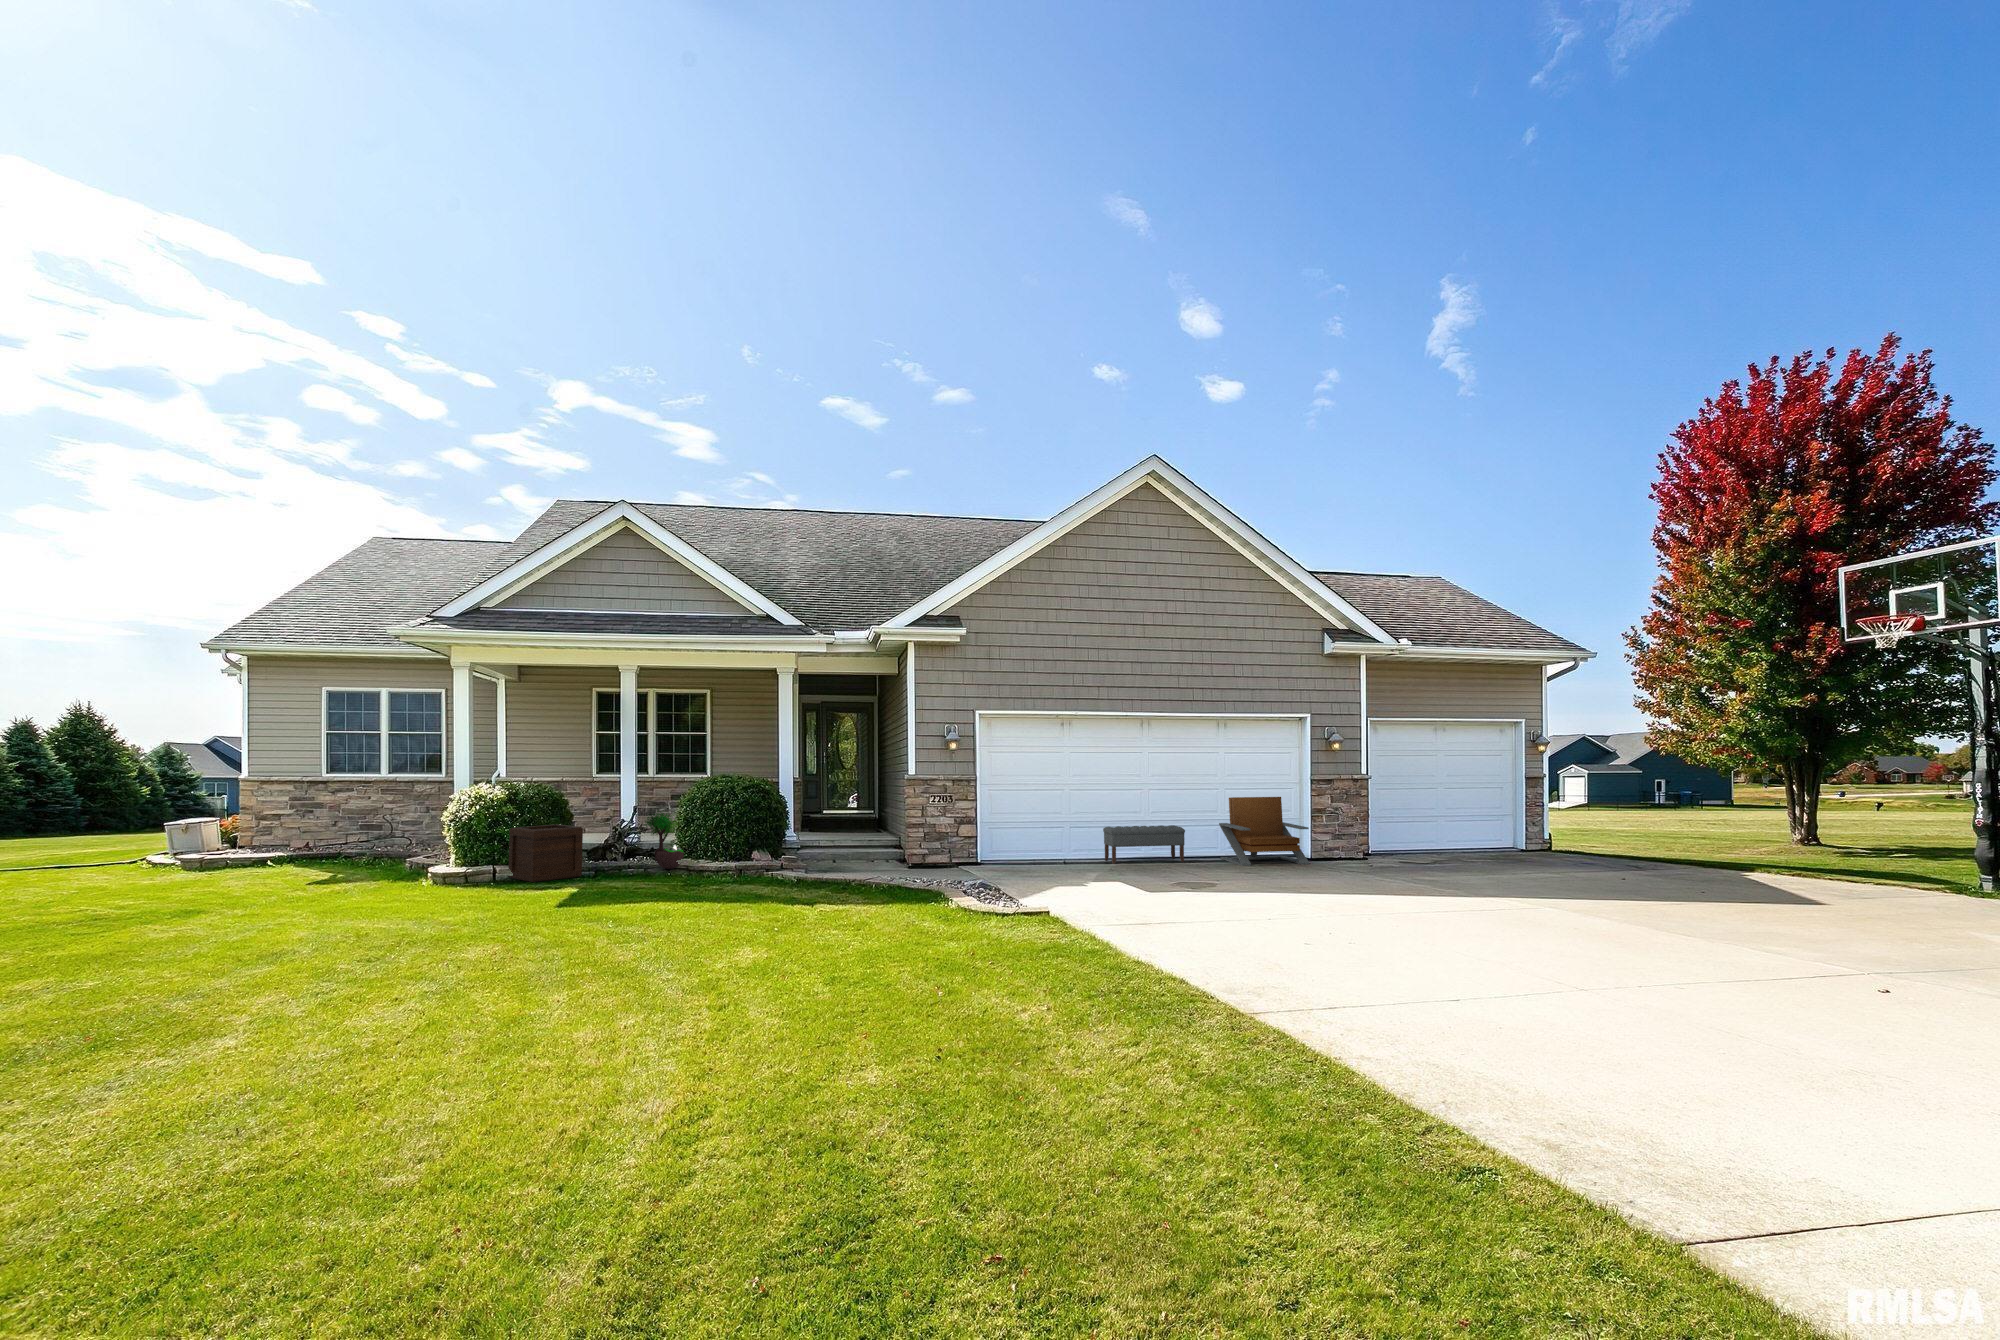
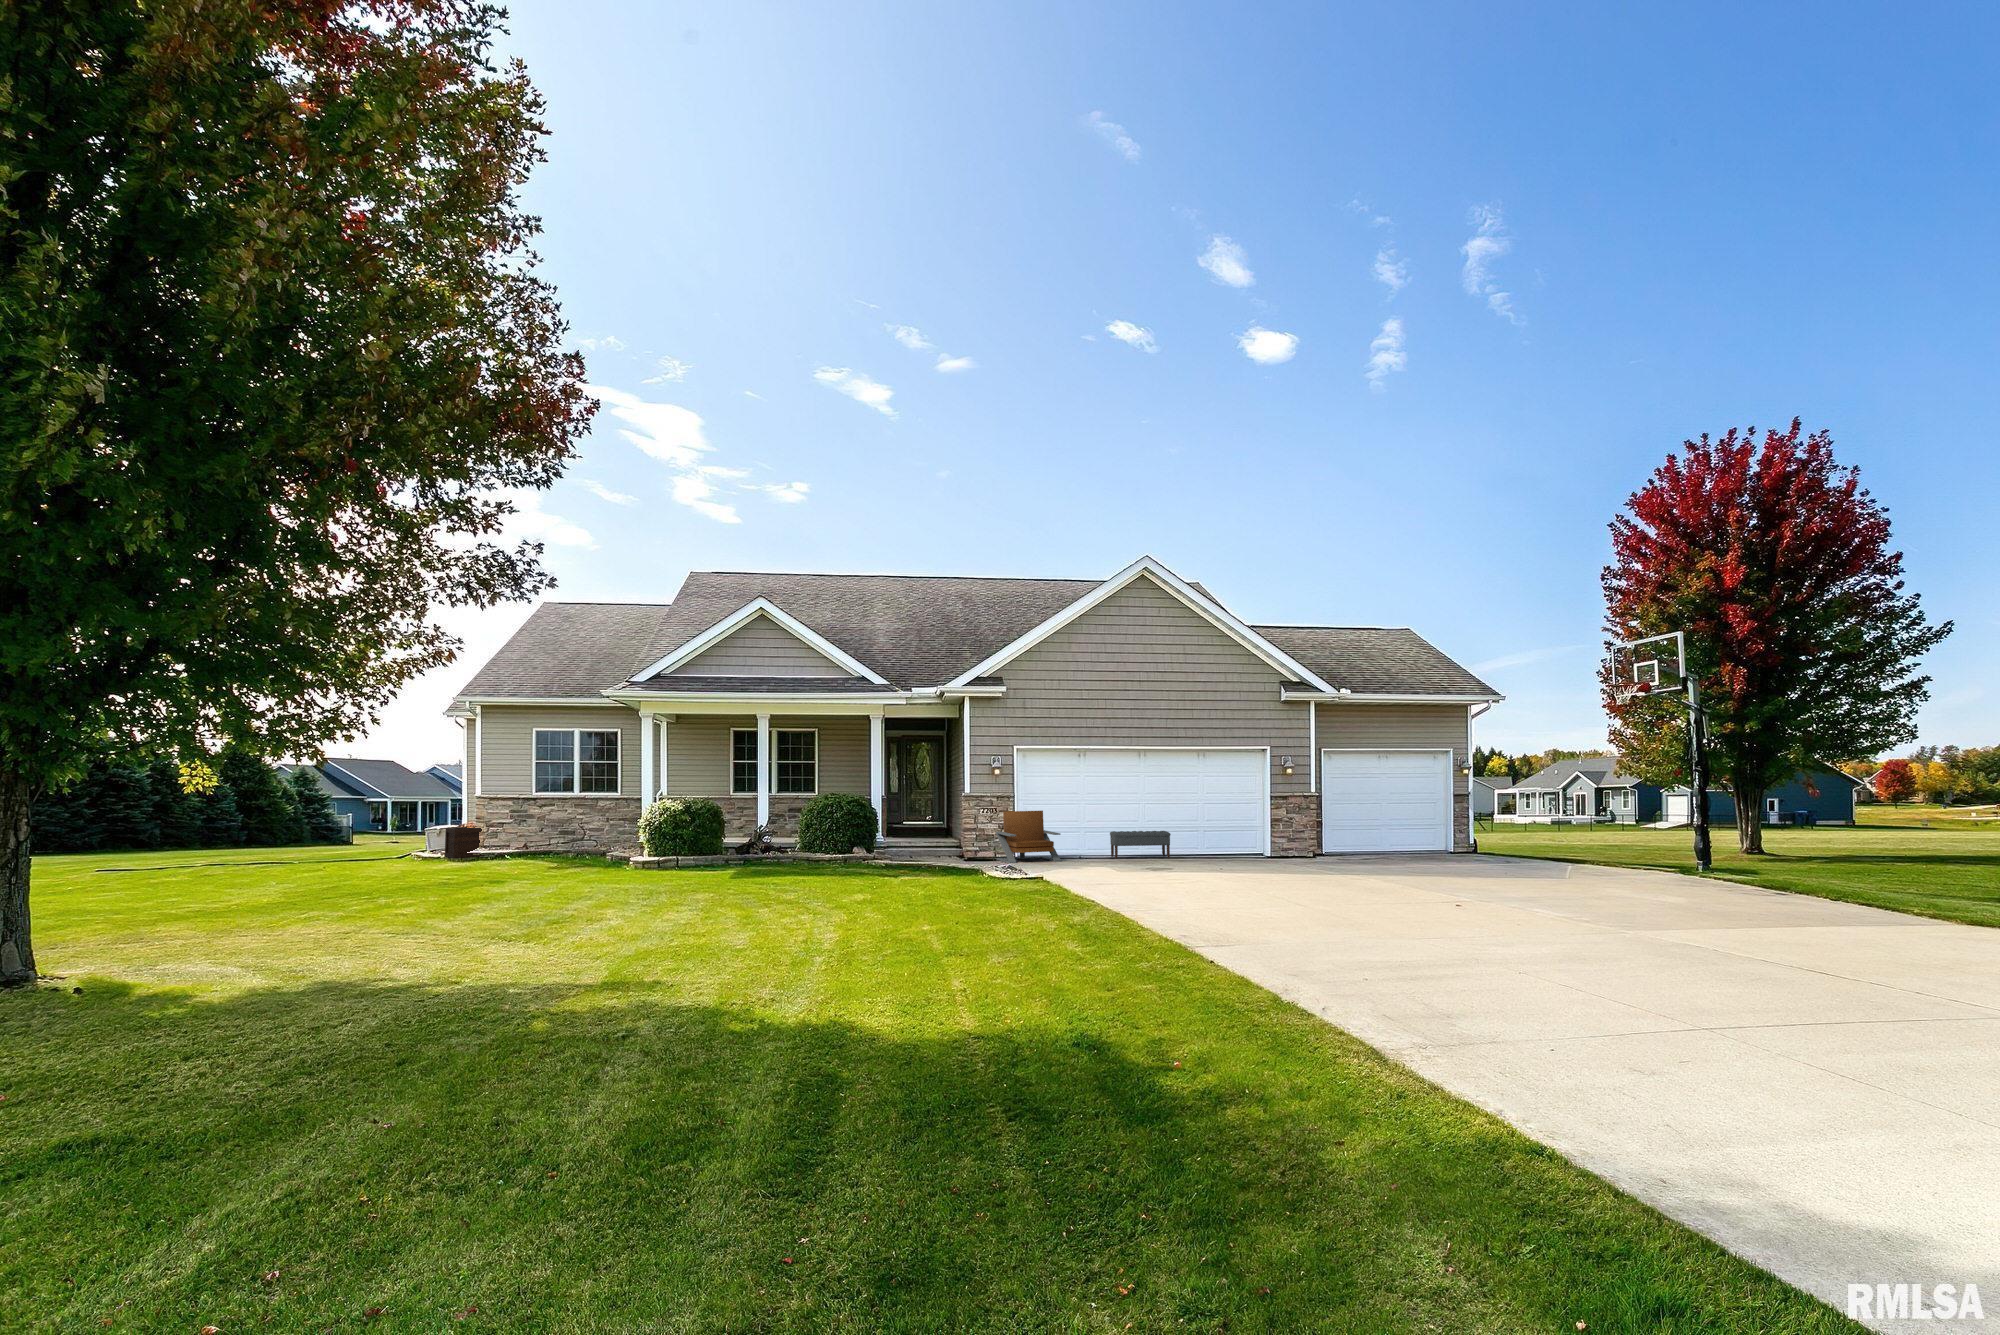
lounge chair: present [1219,797,1309,866] -> present [996,811,1061,863]
potted tree: present [645,811,684,869] -> none [776,815,805,860]
wooden crate: present [508,824,583,882] -> present [445,826,485,859]

